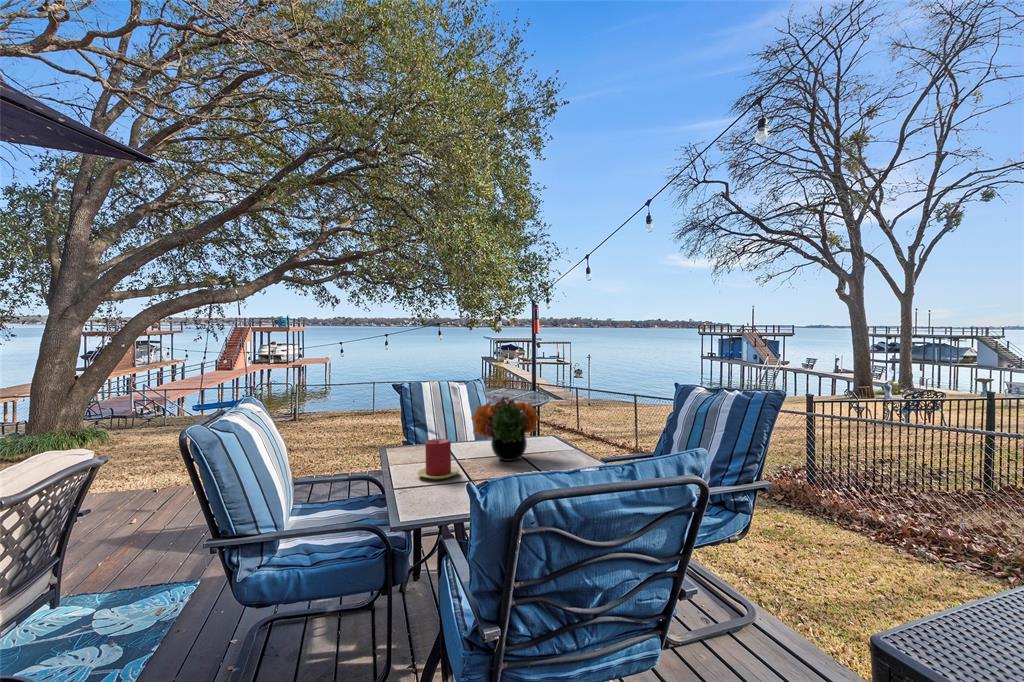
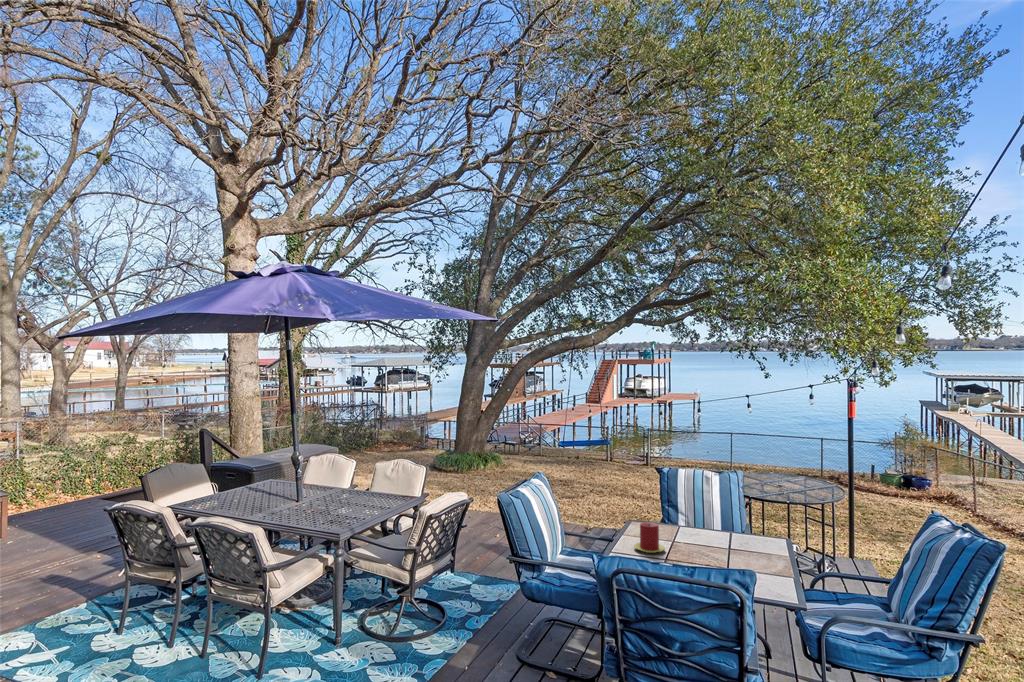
flower arrangement: present [471,397,539,461] -> none [686,496,748,552]

